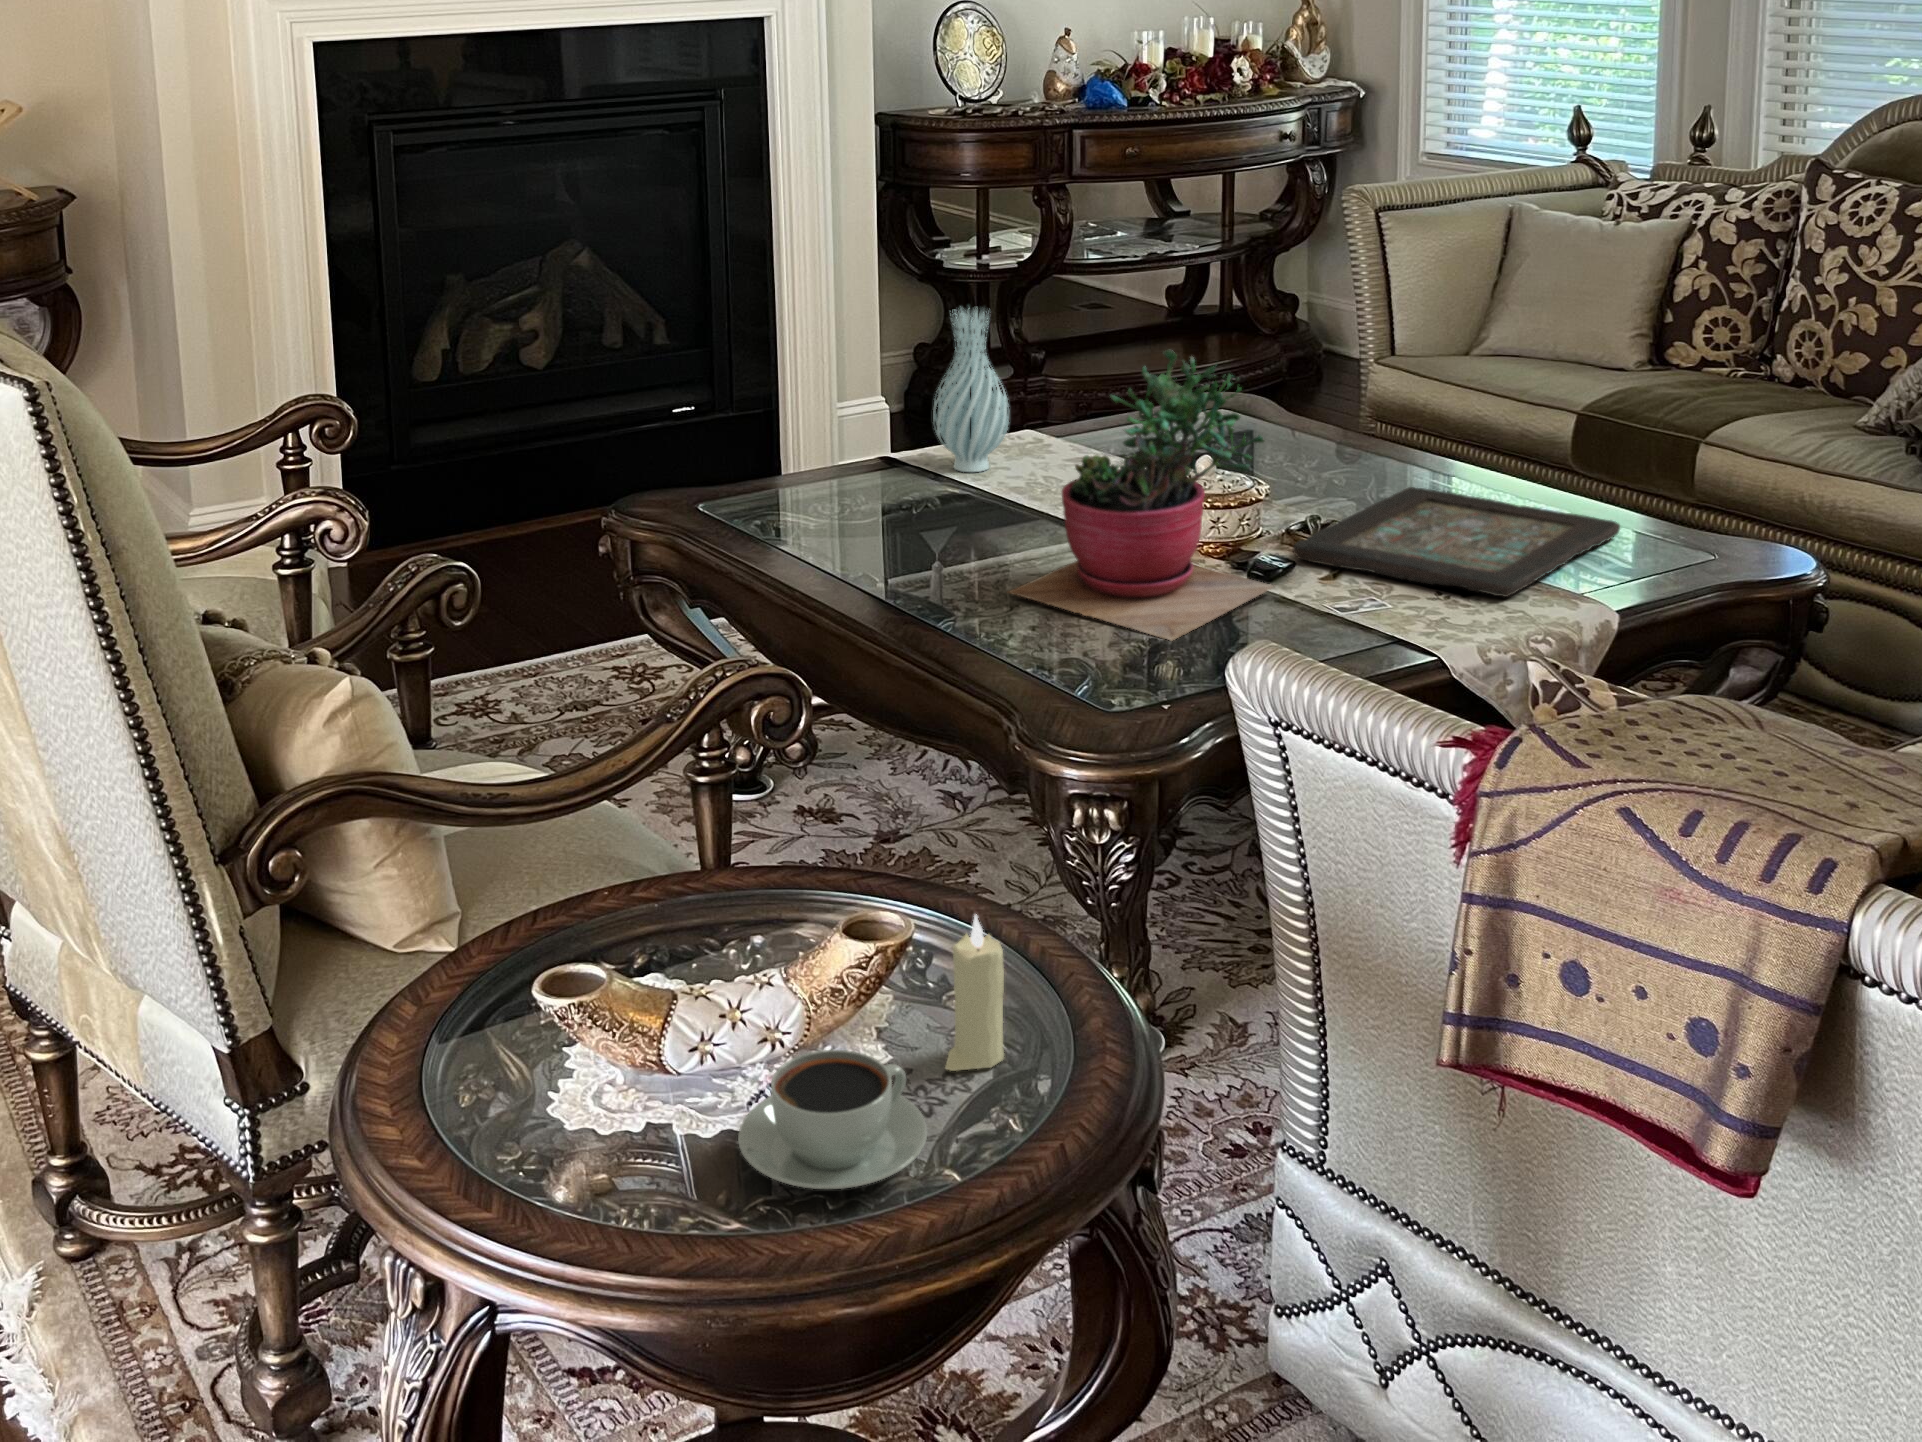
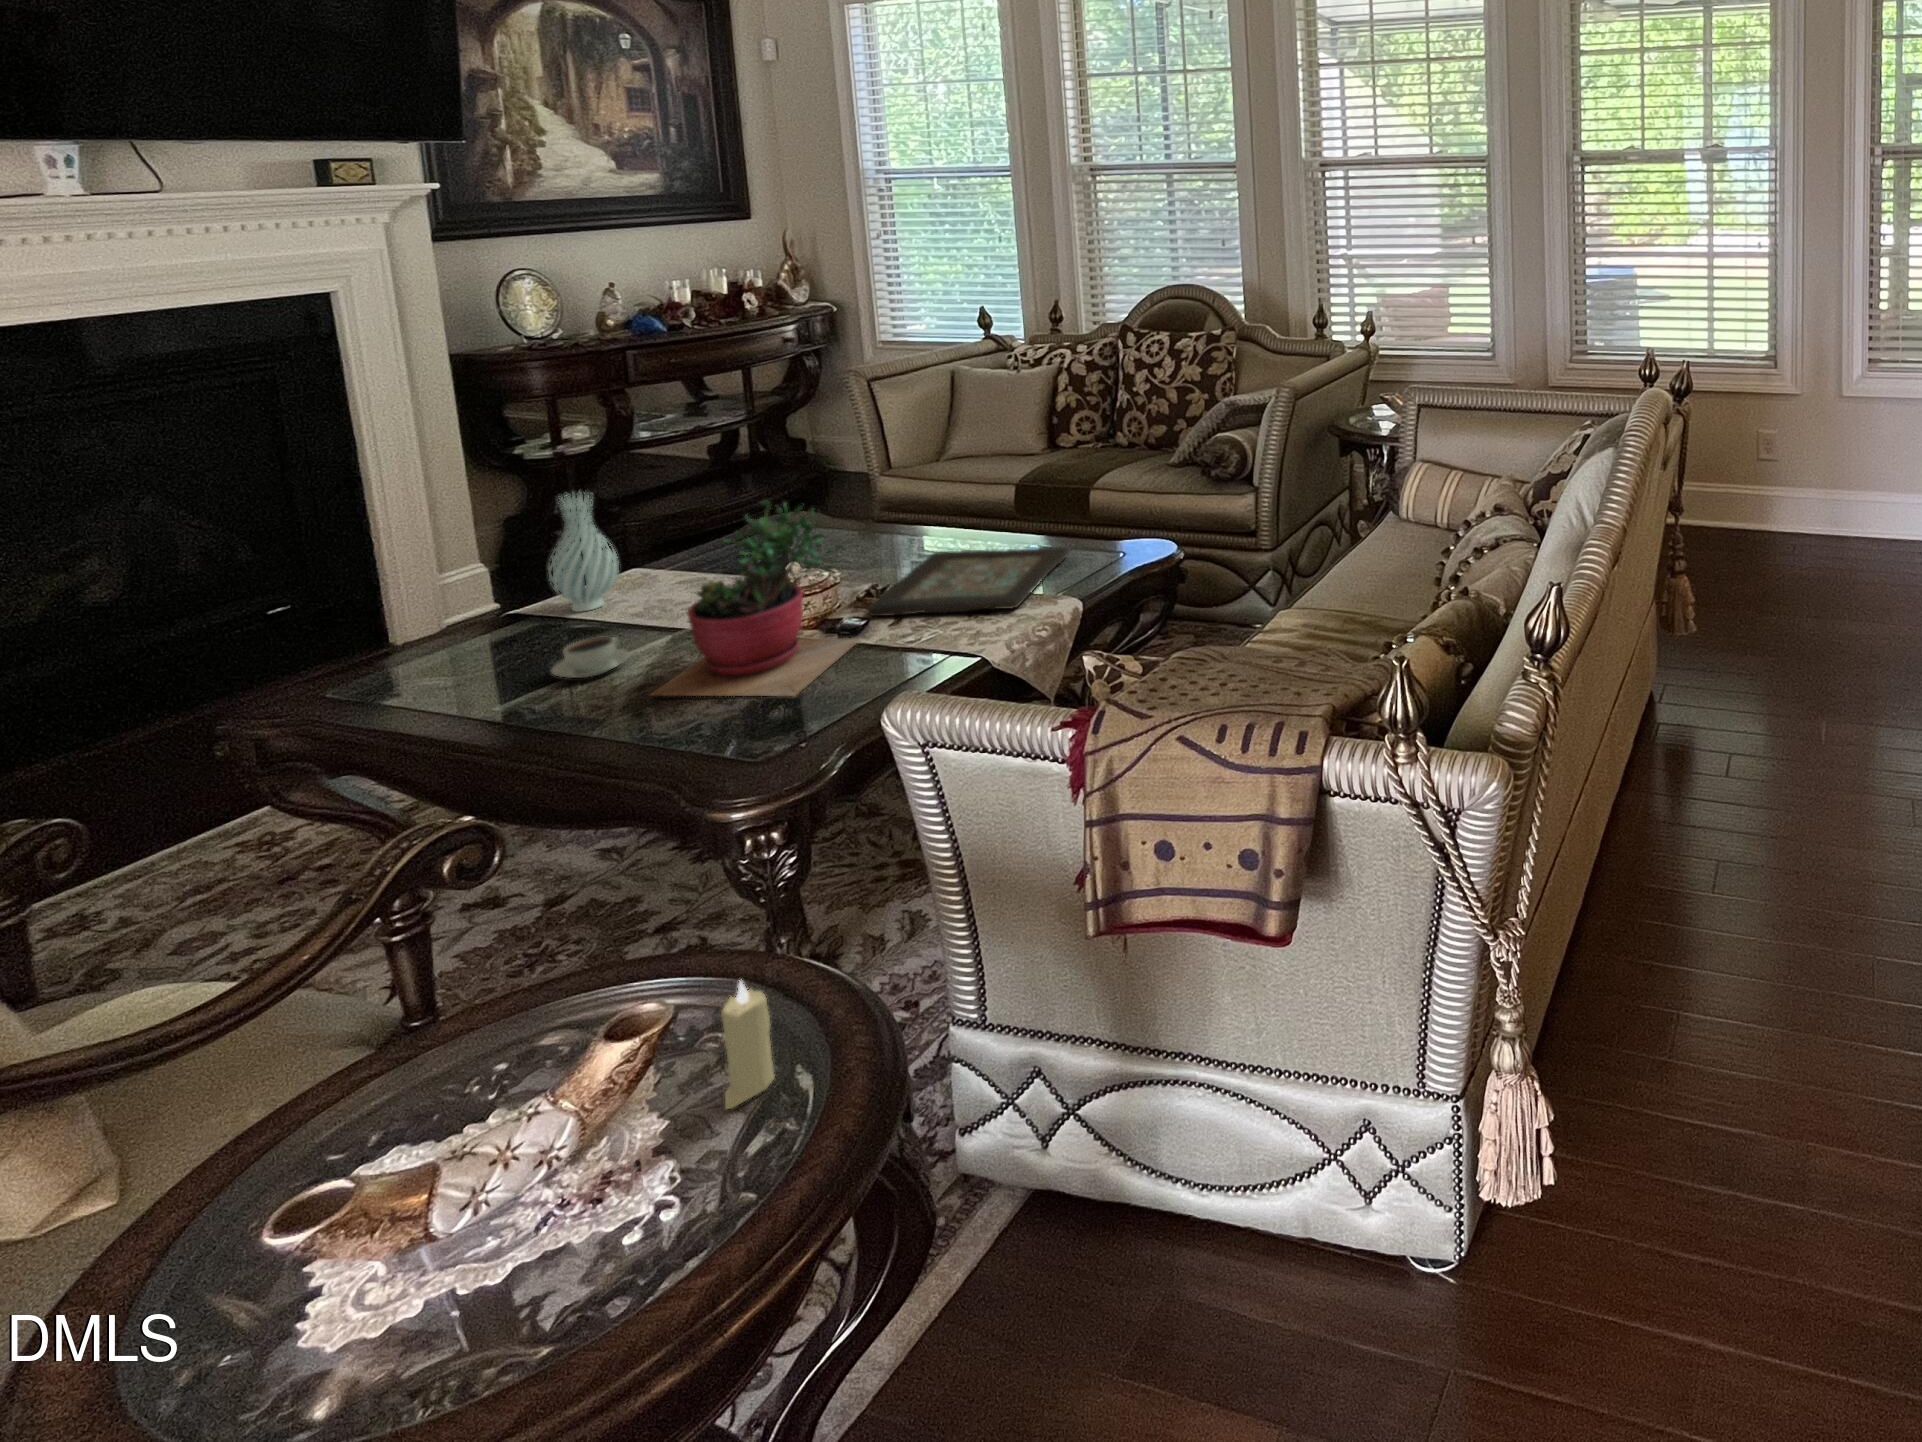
coffee cup: present [738,1050,927,1189] -> present [551,636,630,678]

